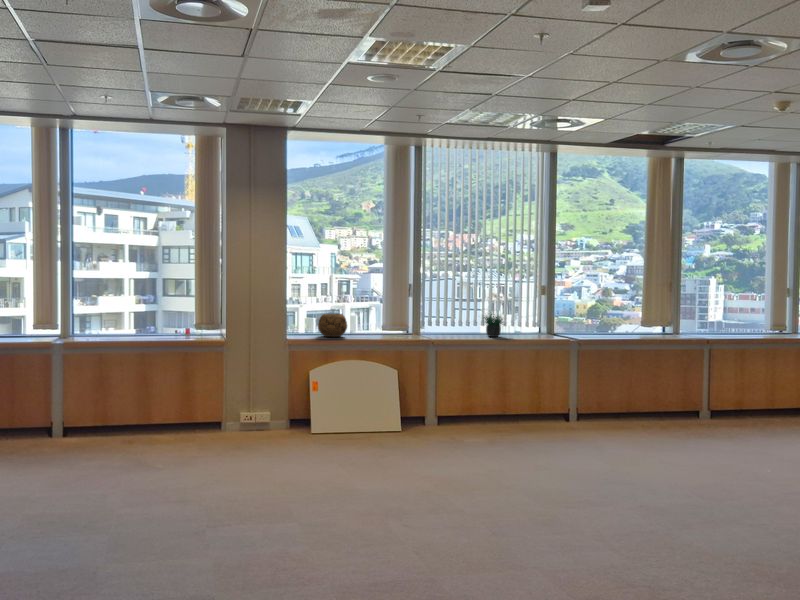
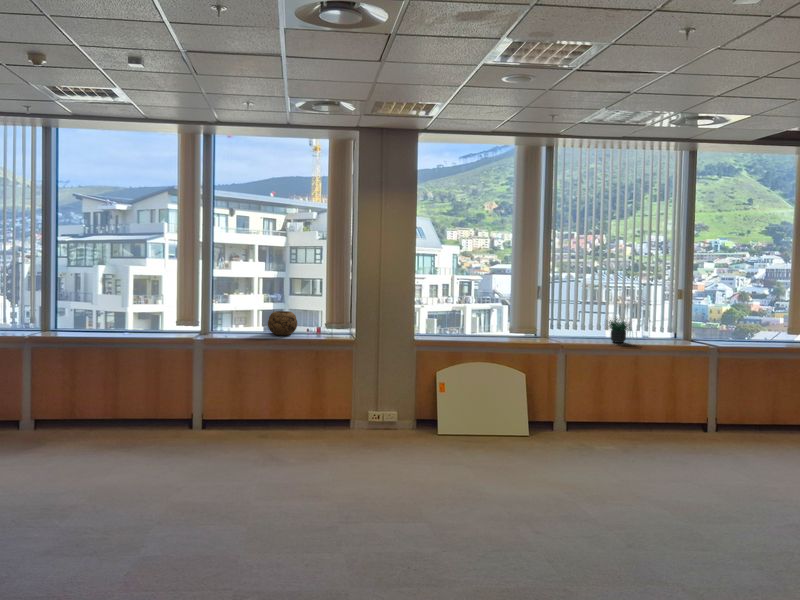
decorative bowl: present [318,314,347,337] -> present [268,311,298,335]

